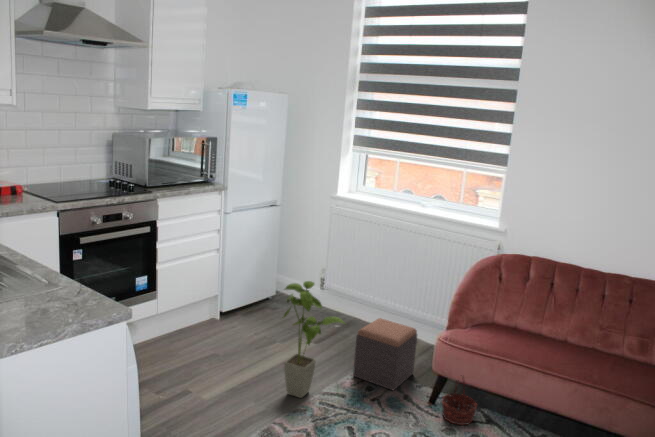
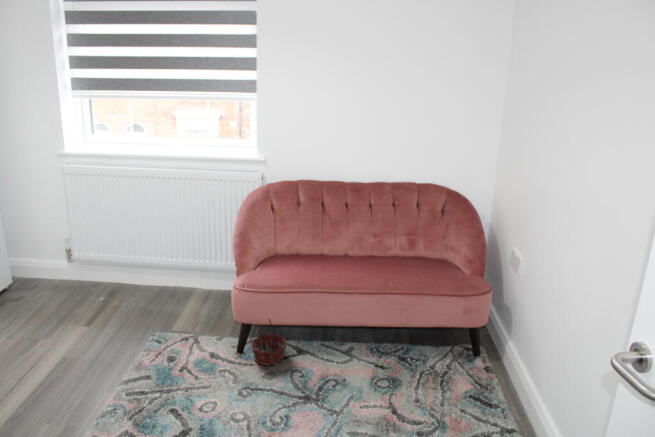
house plant: present [282,281,345,398] -> none [55,270,137,399]
footstool: present [353,318,417,390] -> none [142,281,208,353]

